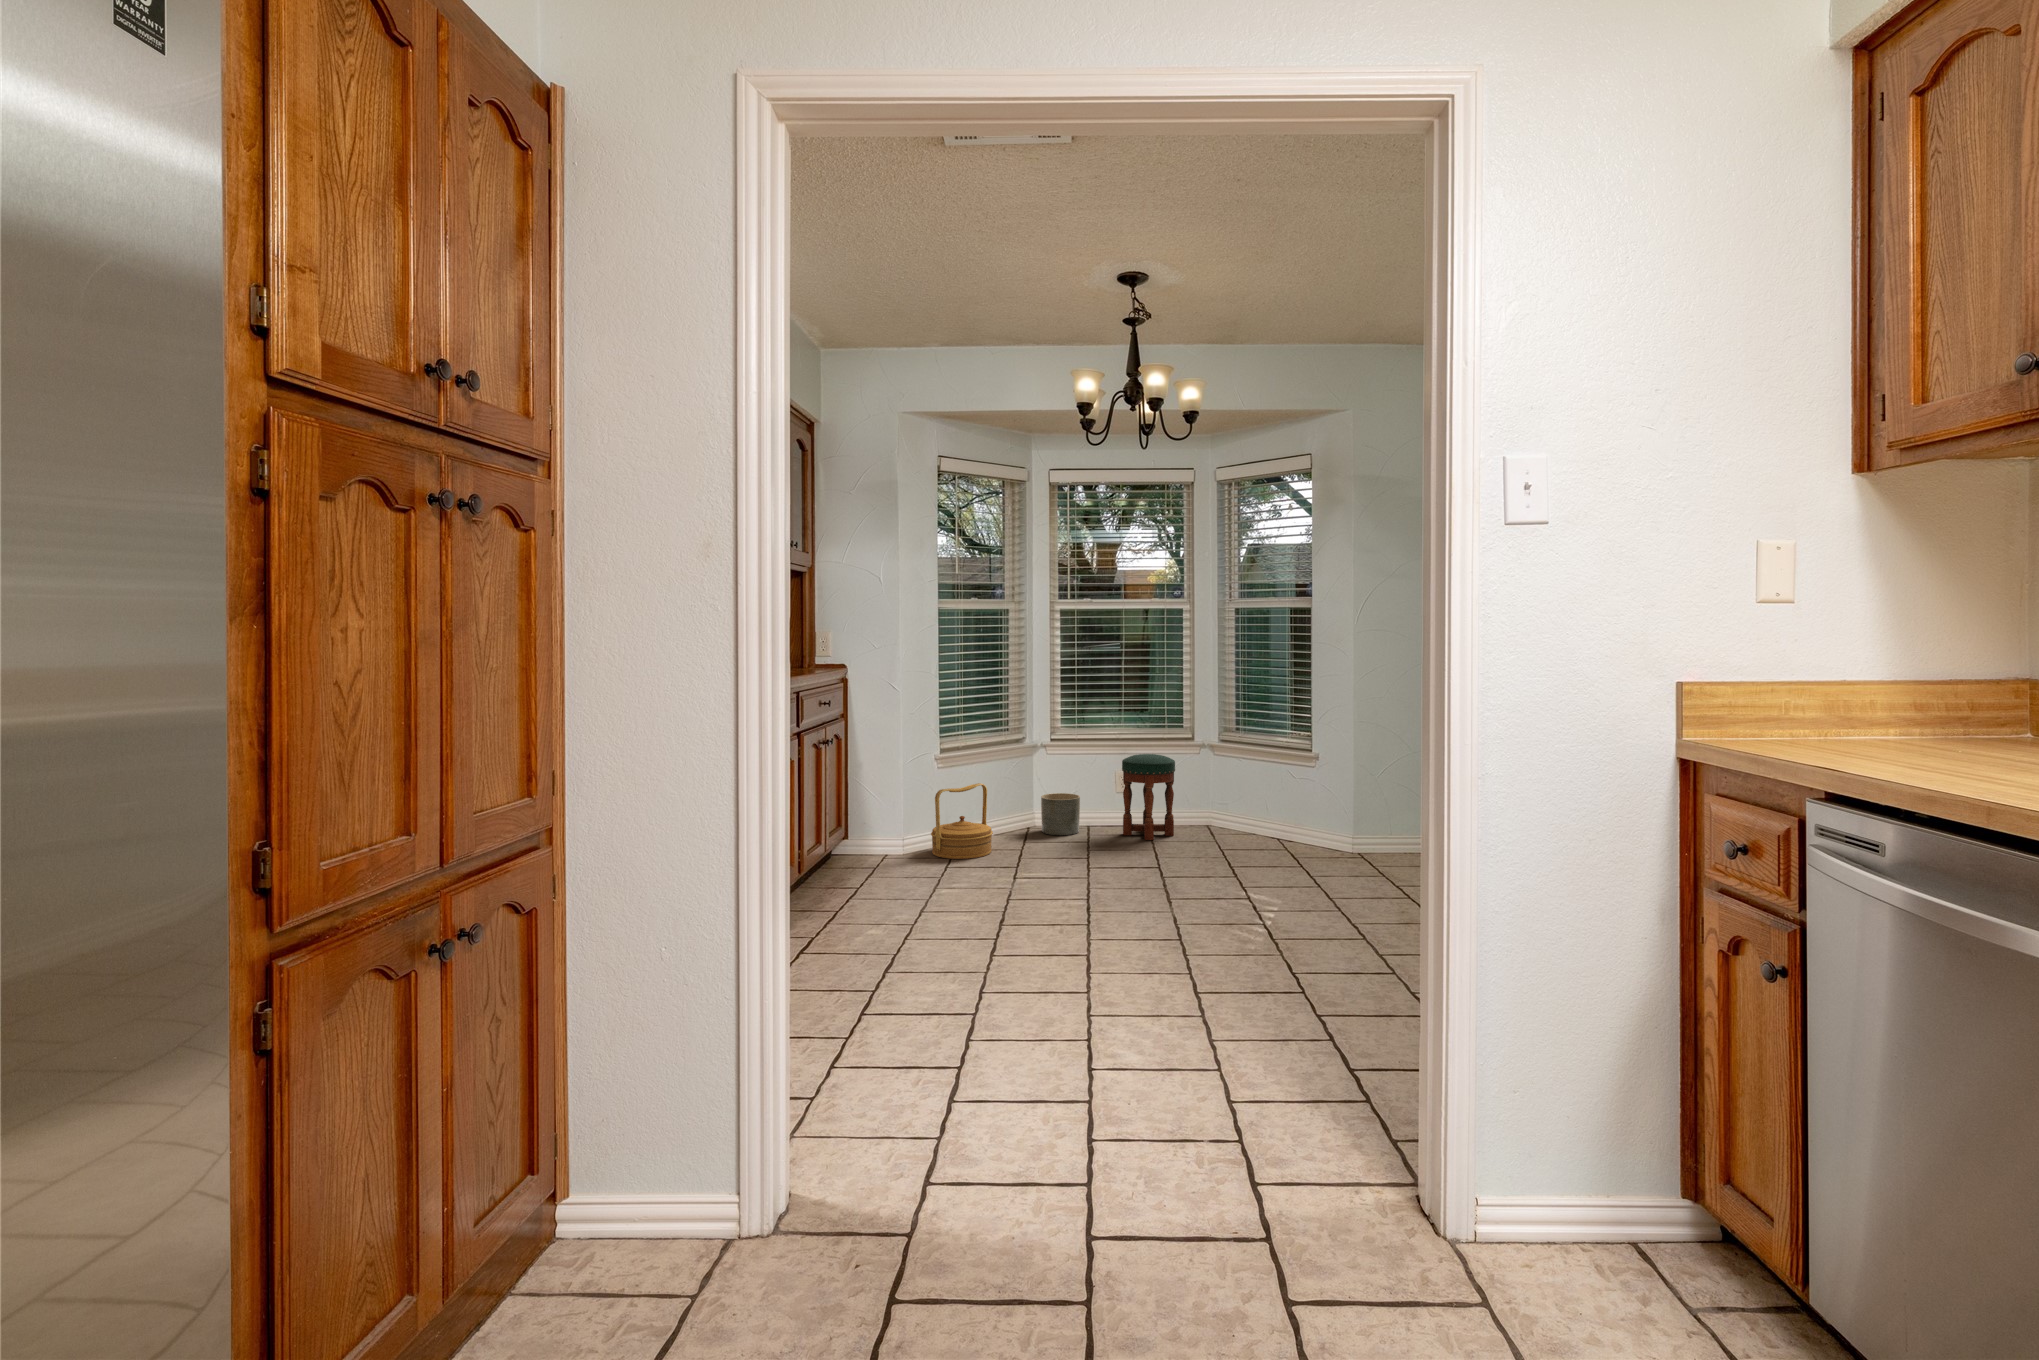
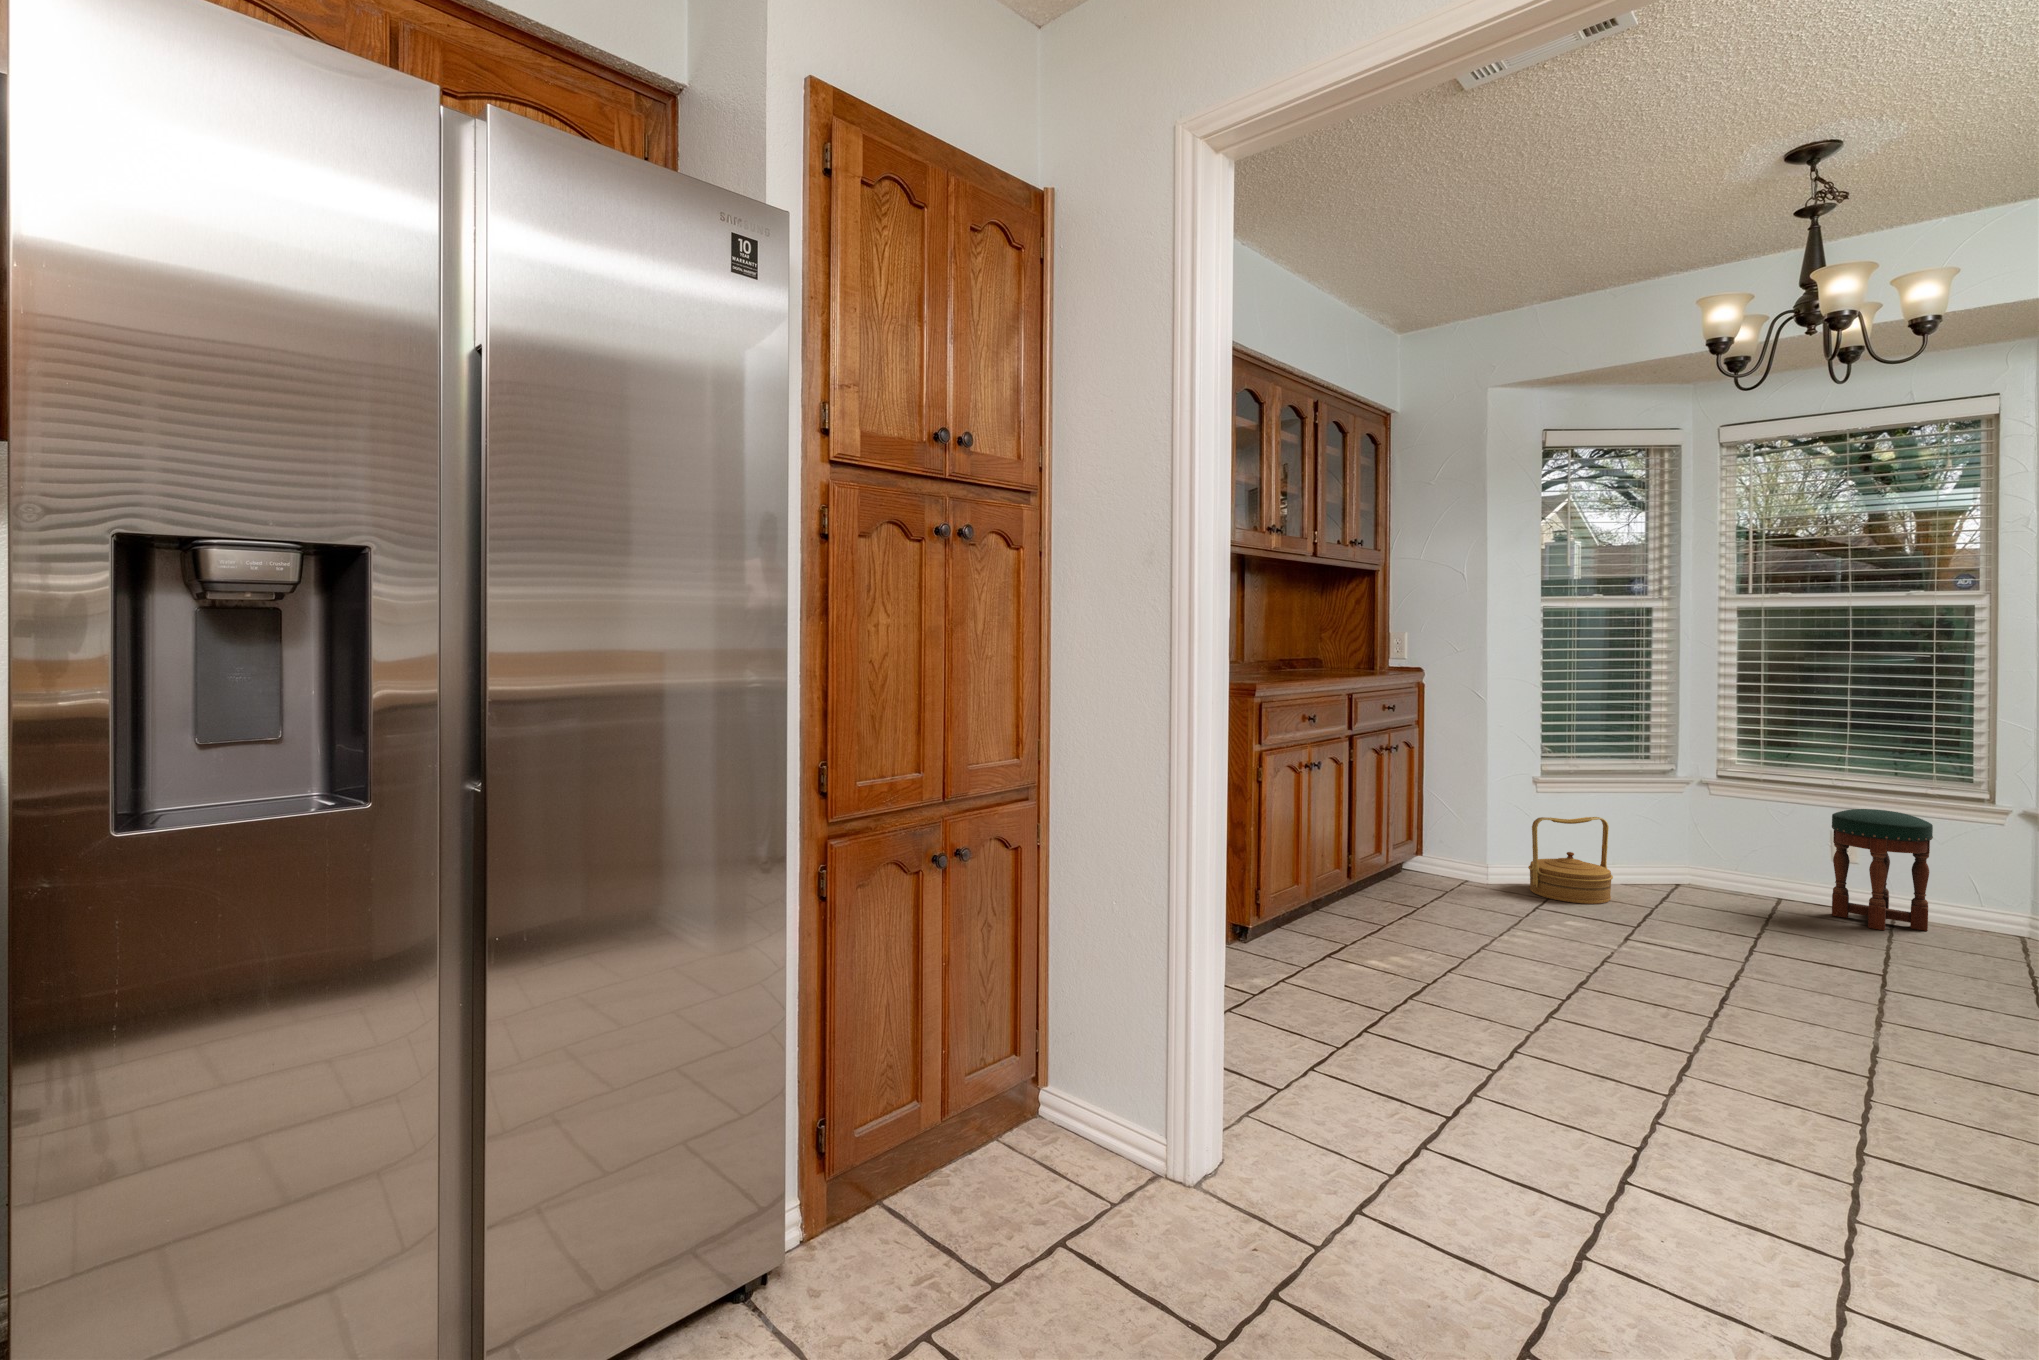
planter: present [1041,793,1080,835] -> none [1697,844,1760,901]

